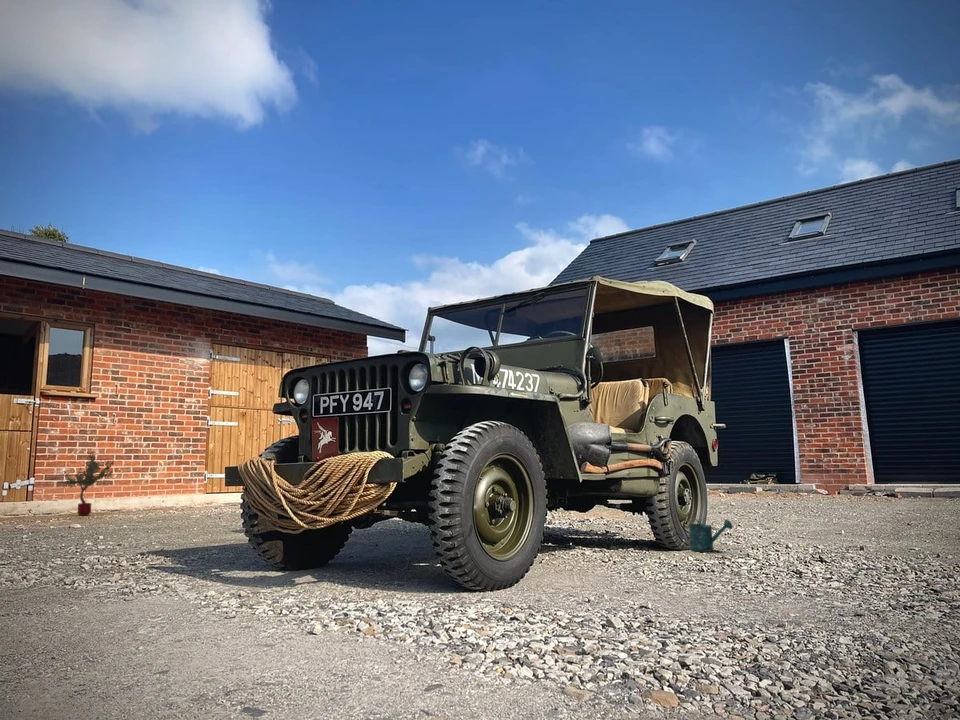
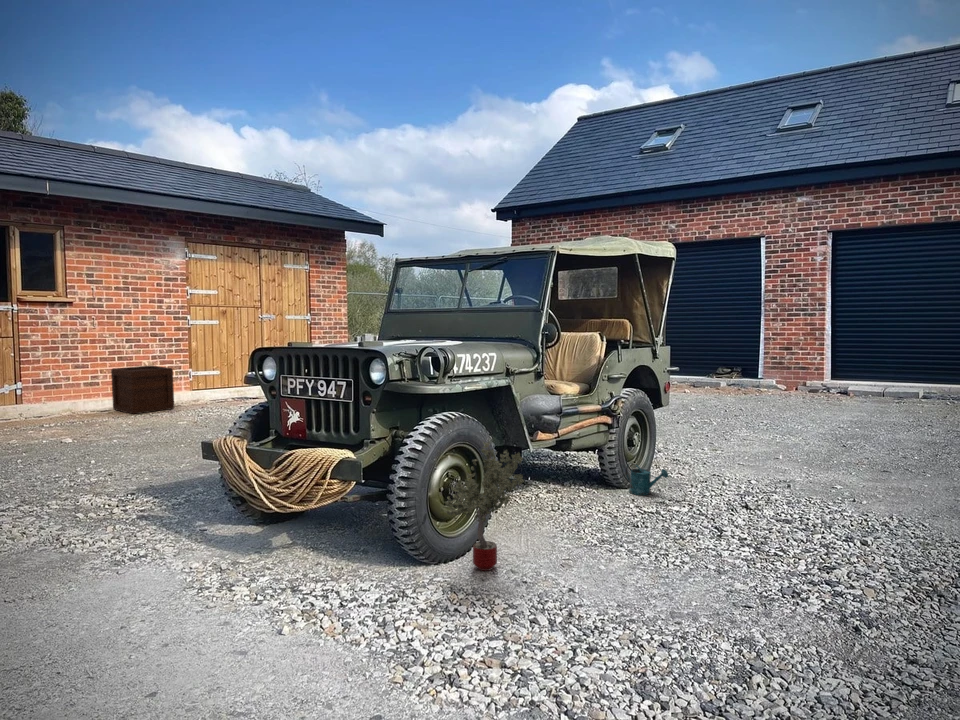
potted tree: present [59,453,114,516] -> present [444,442,524,571]
wooden crate: none [124,466,190,513] -> present [111,366,174,414]

